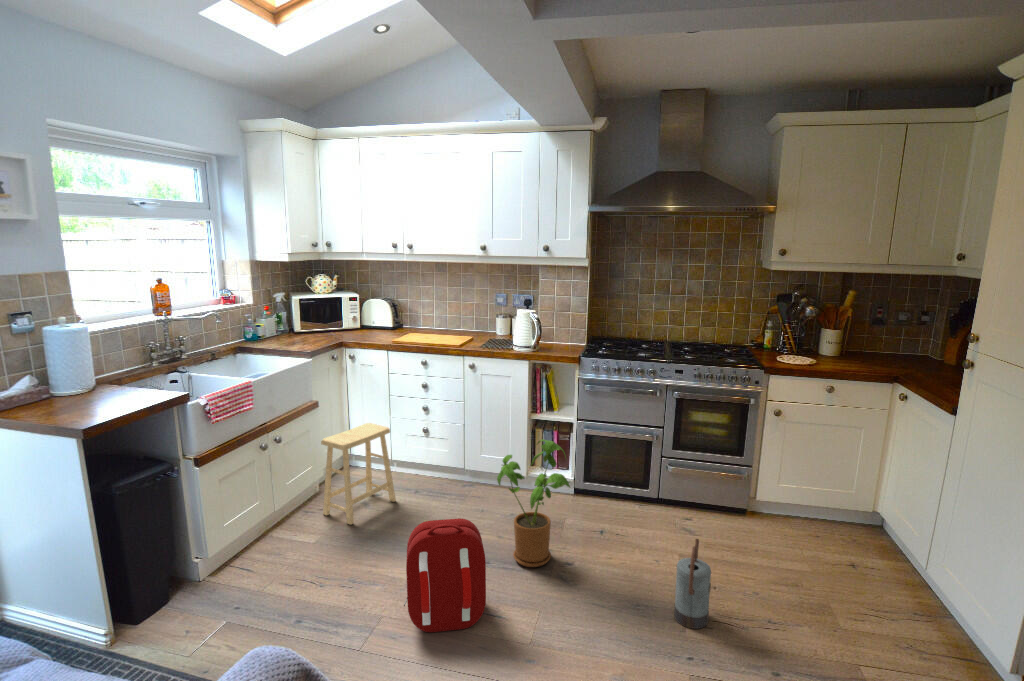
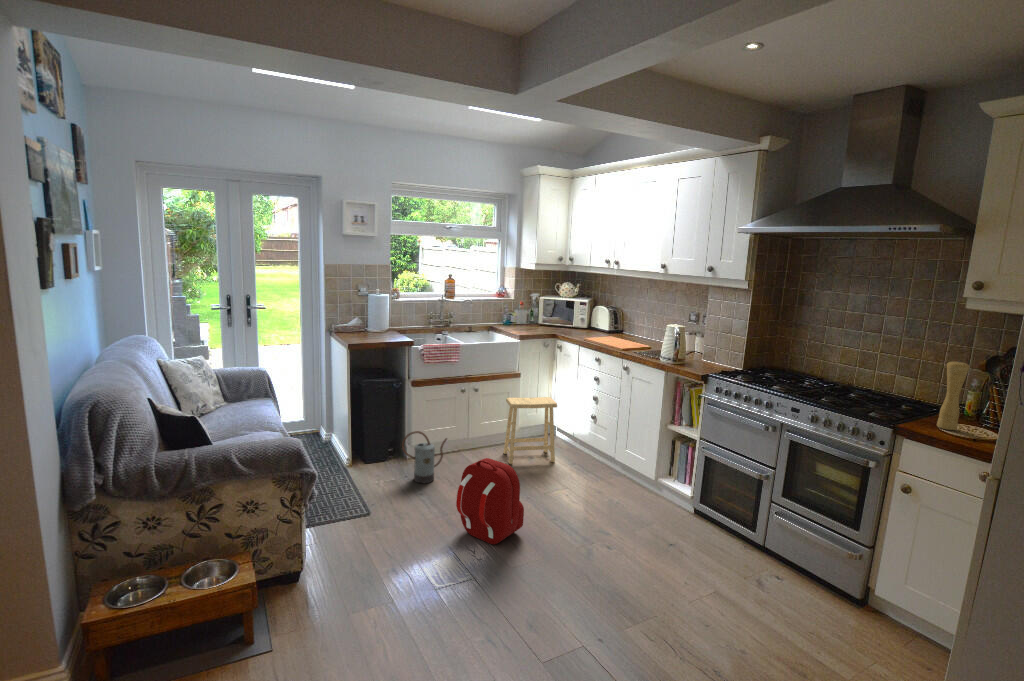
pepper mill: none [773,305,791,358] -> present [937,361,970,430]
house plant: present [497,439,570,567] -> none [573,435,637,540]
watering can: present [674,539,711,629] -> present [402,431,447,483]

